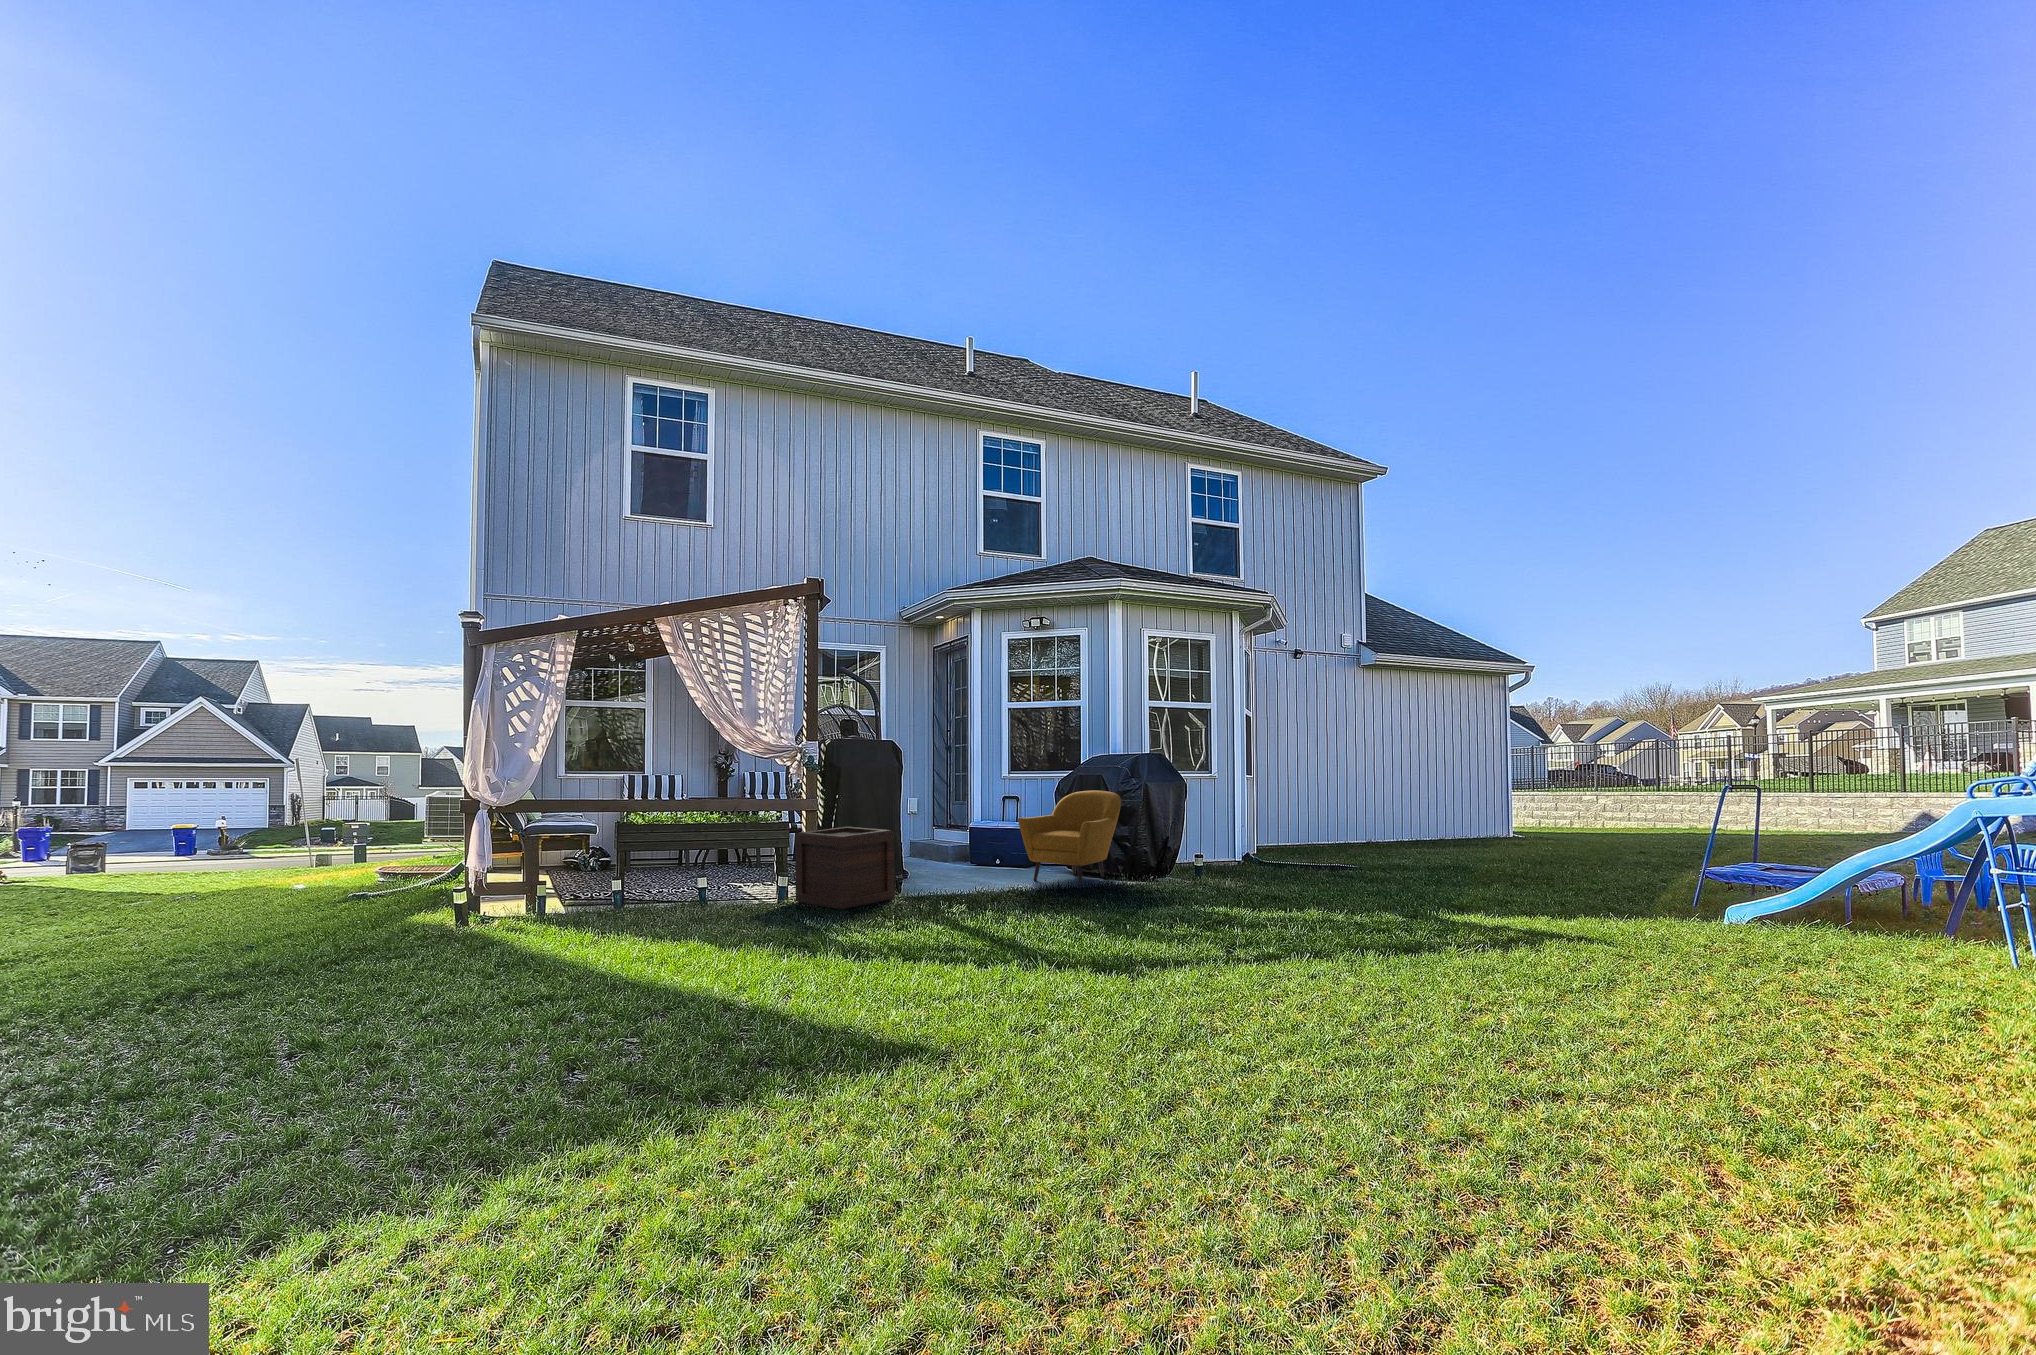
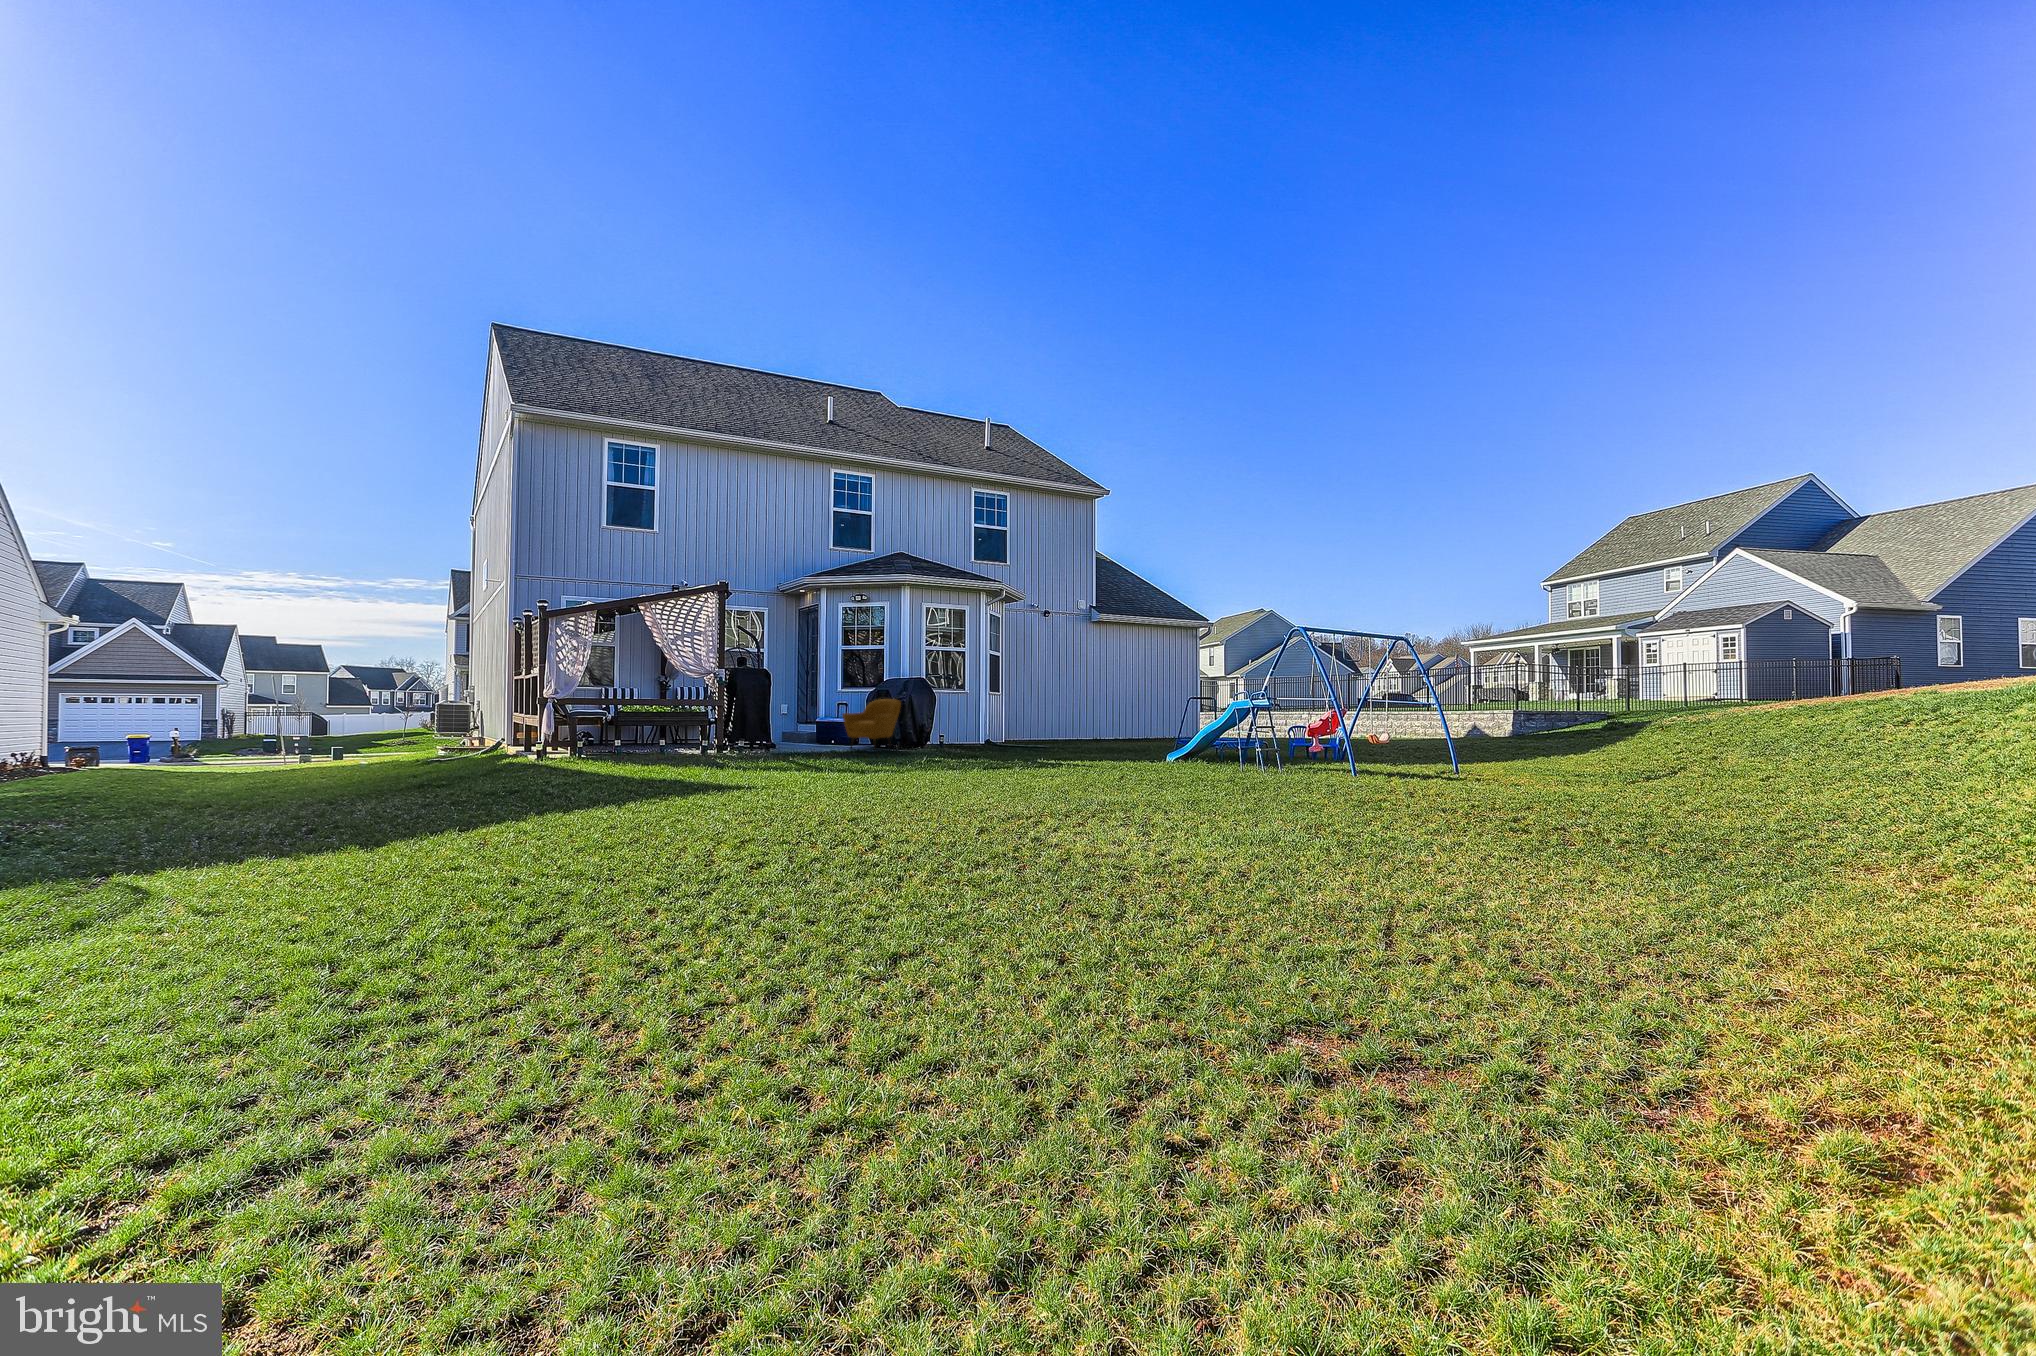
wooden crate: present [795,827,895,910] -> none [715,716,770,757]

